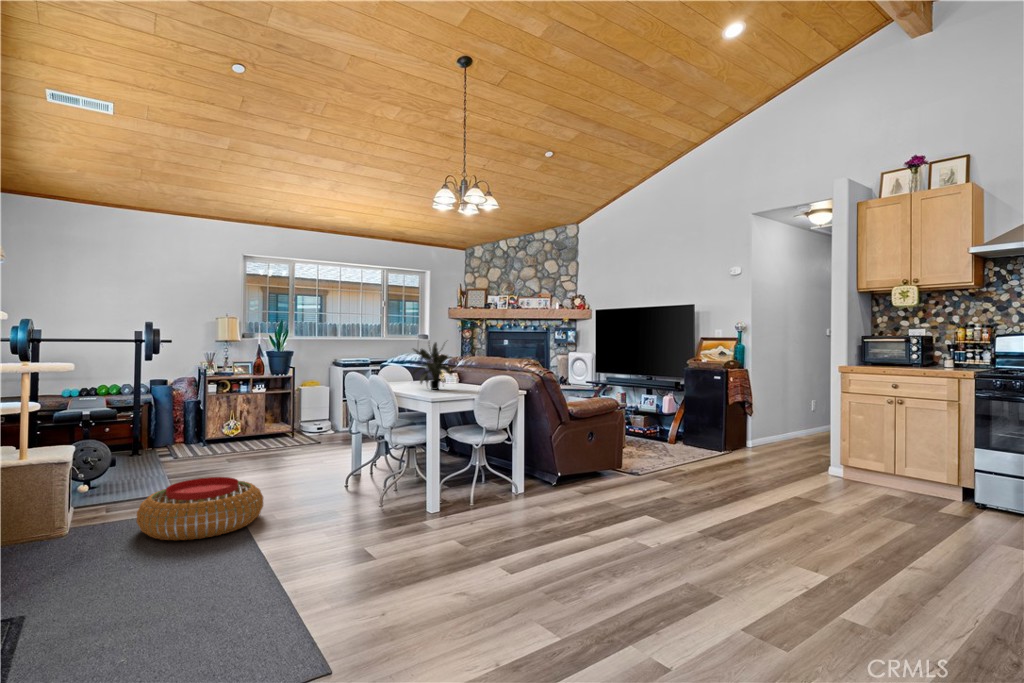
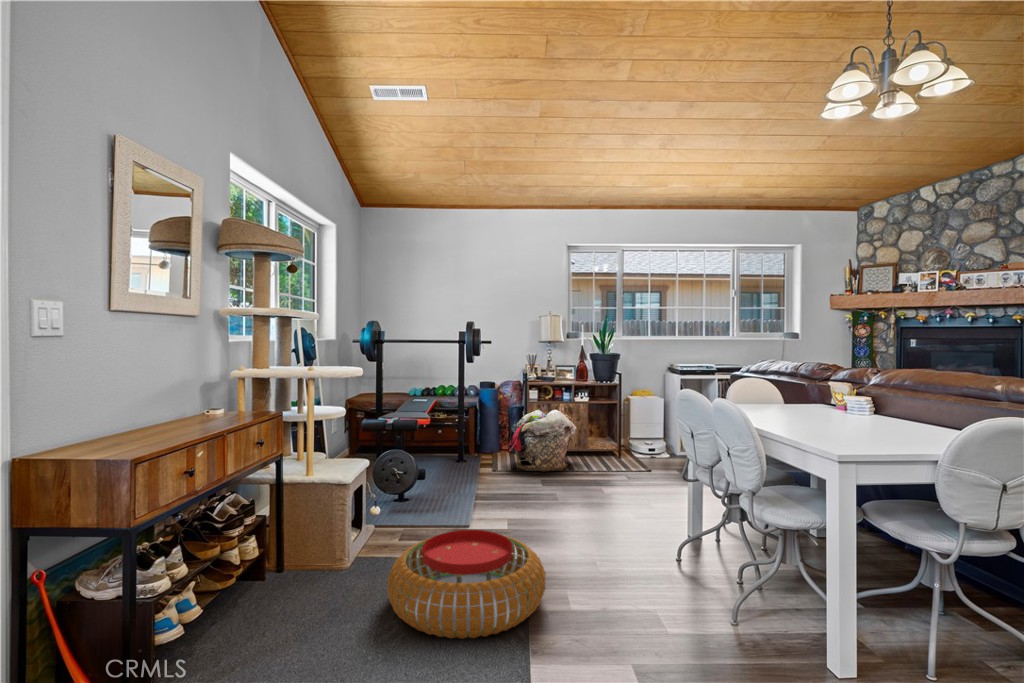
potted plant: present [413,343,455,390] -> none [787,339,886,430]
laundry basket: none [191,400,256,454] -> present [508,410,577,471]

